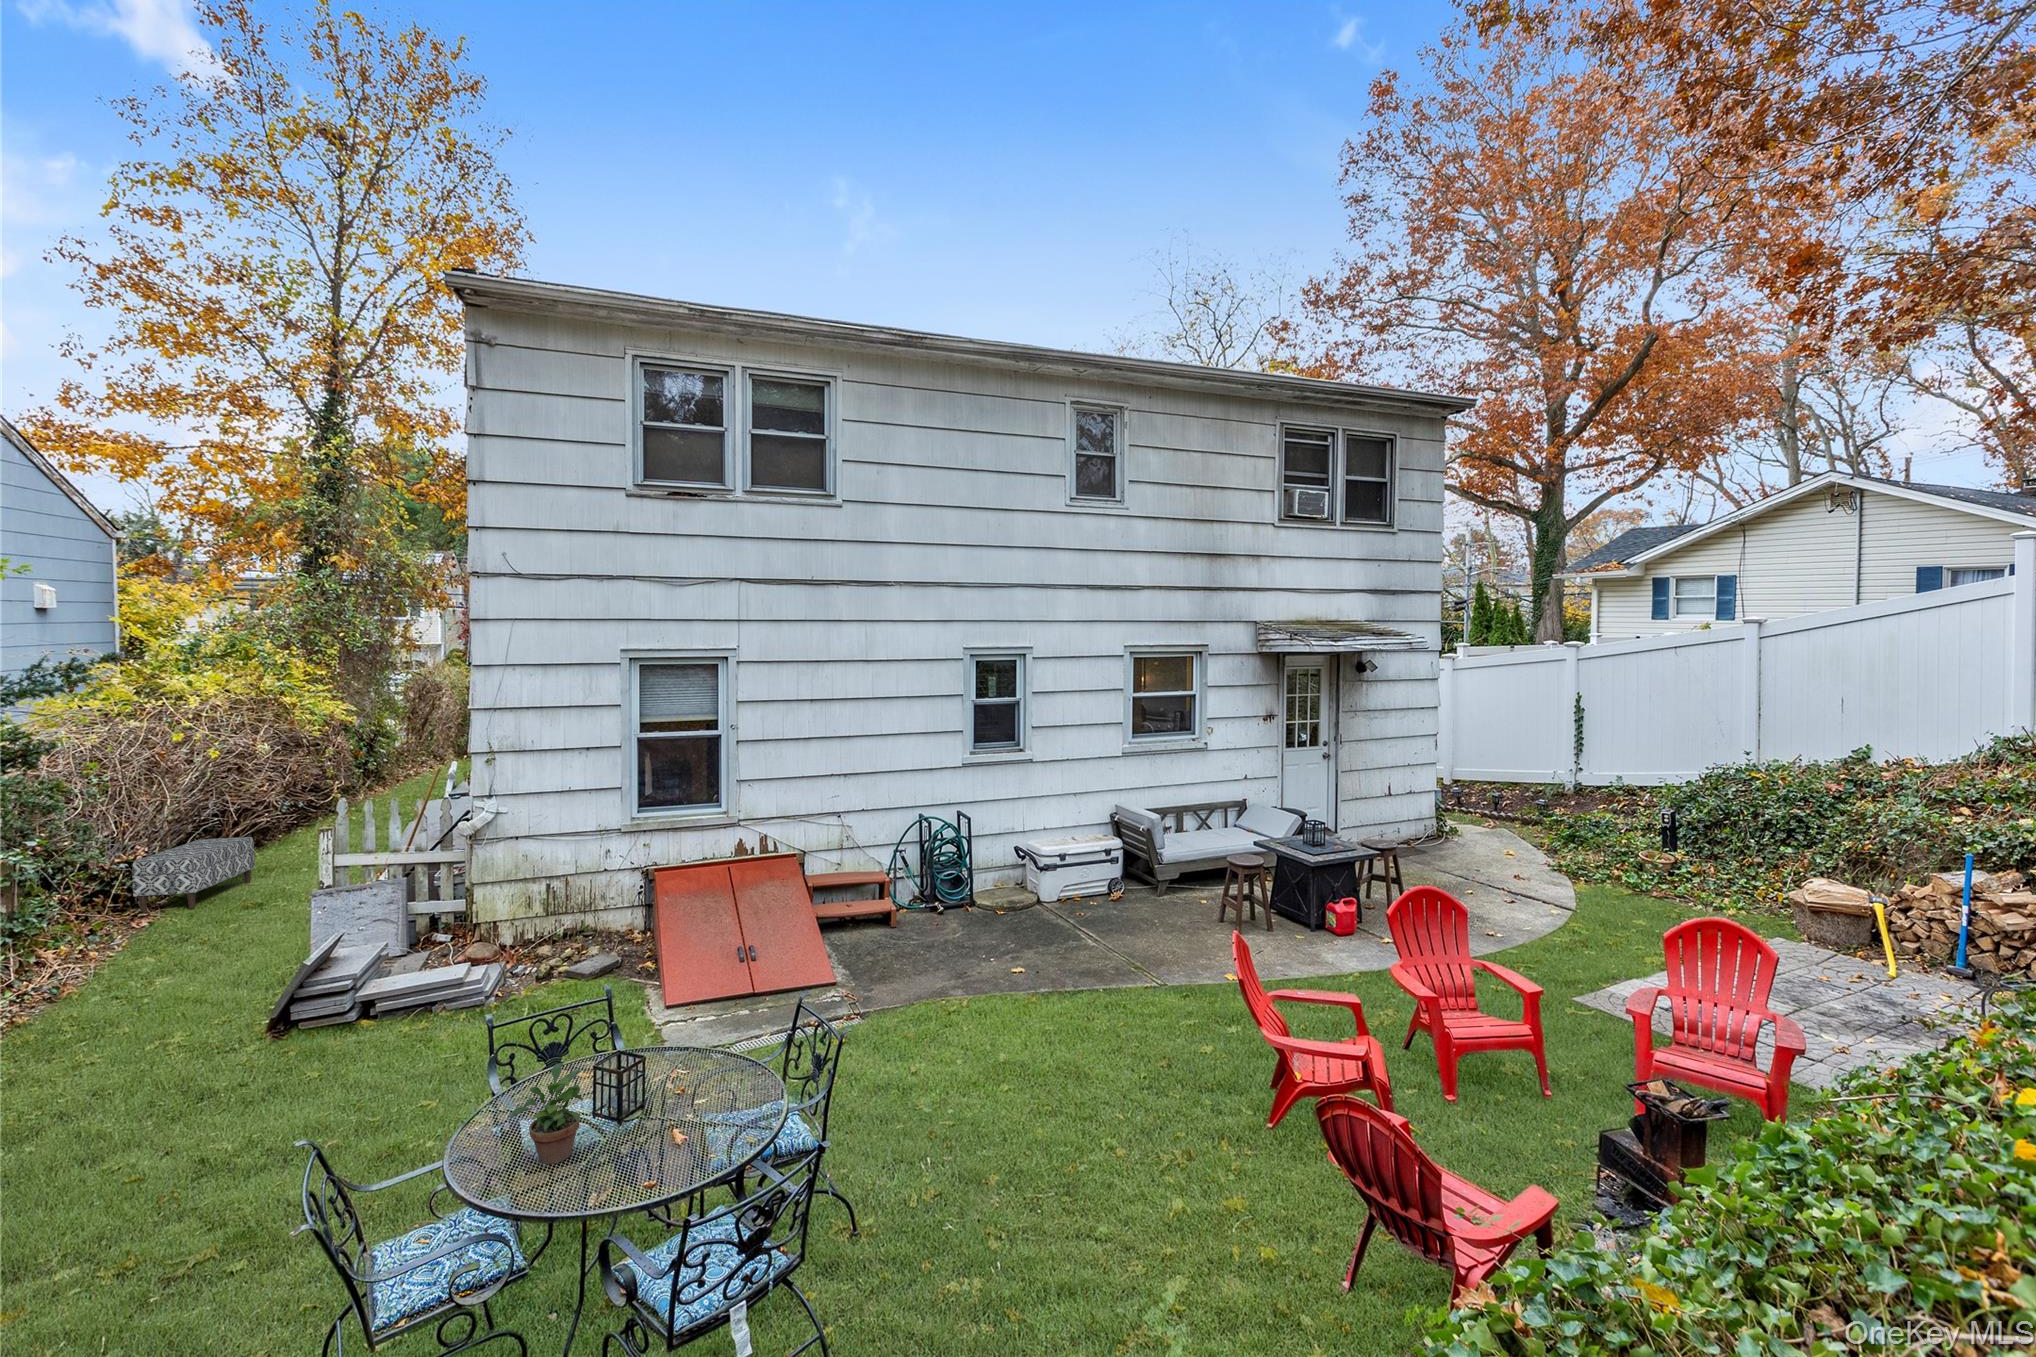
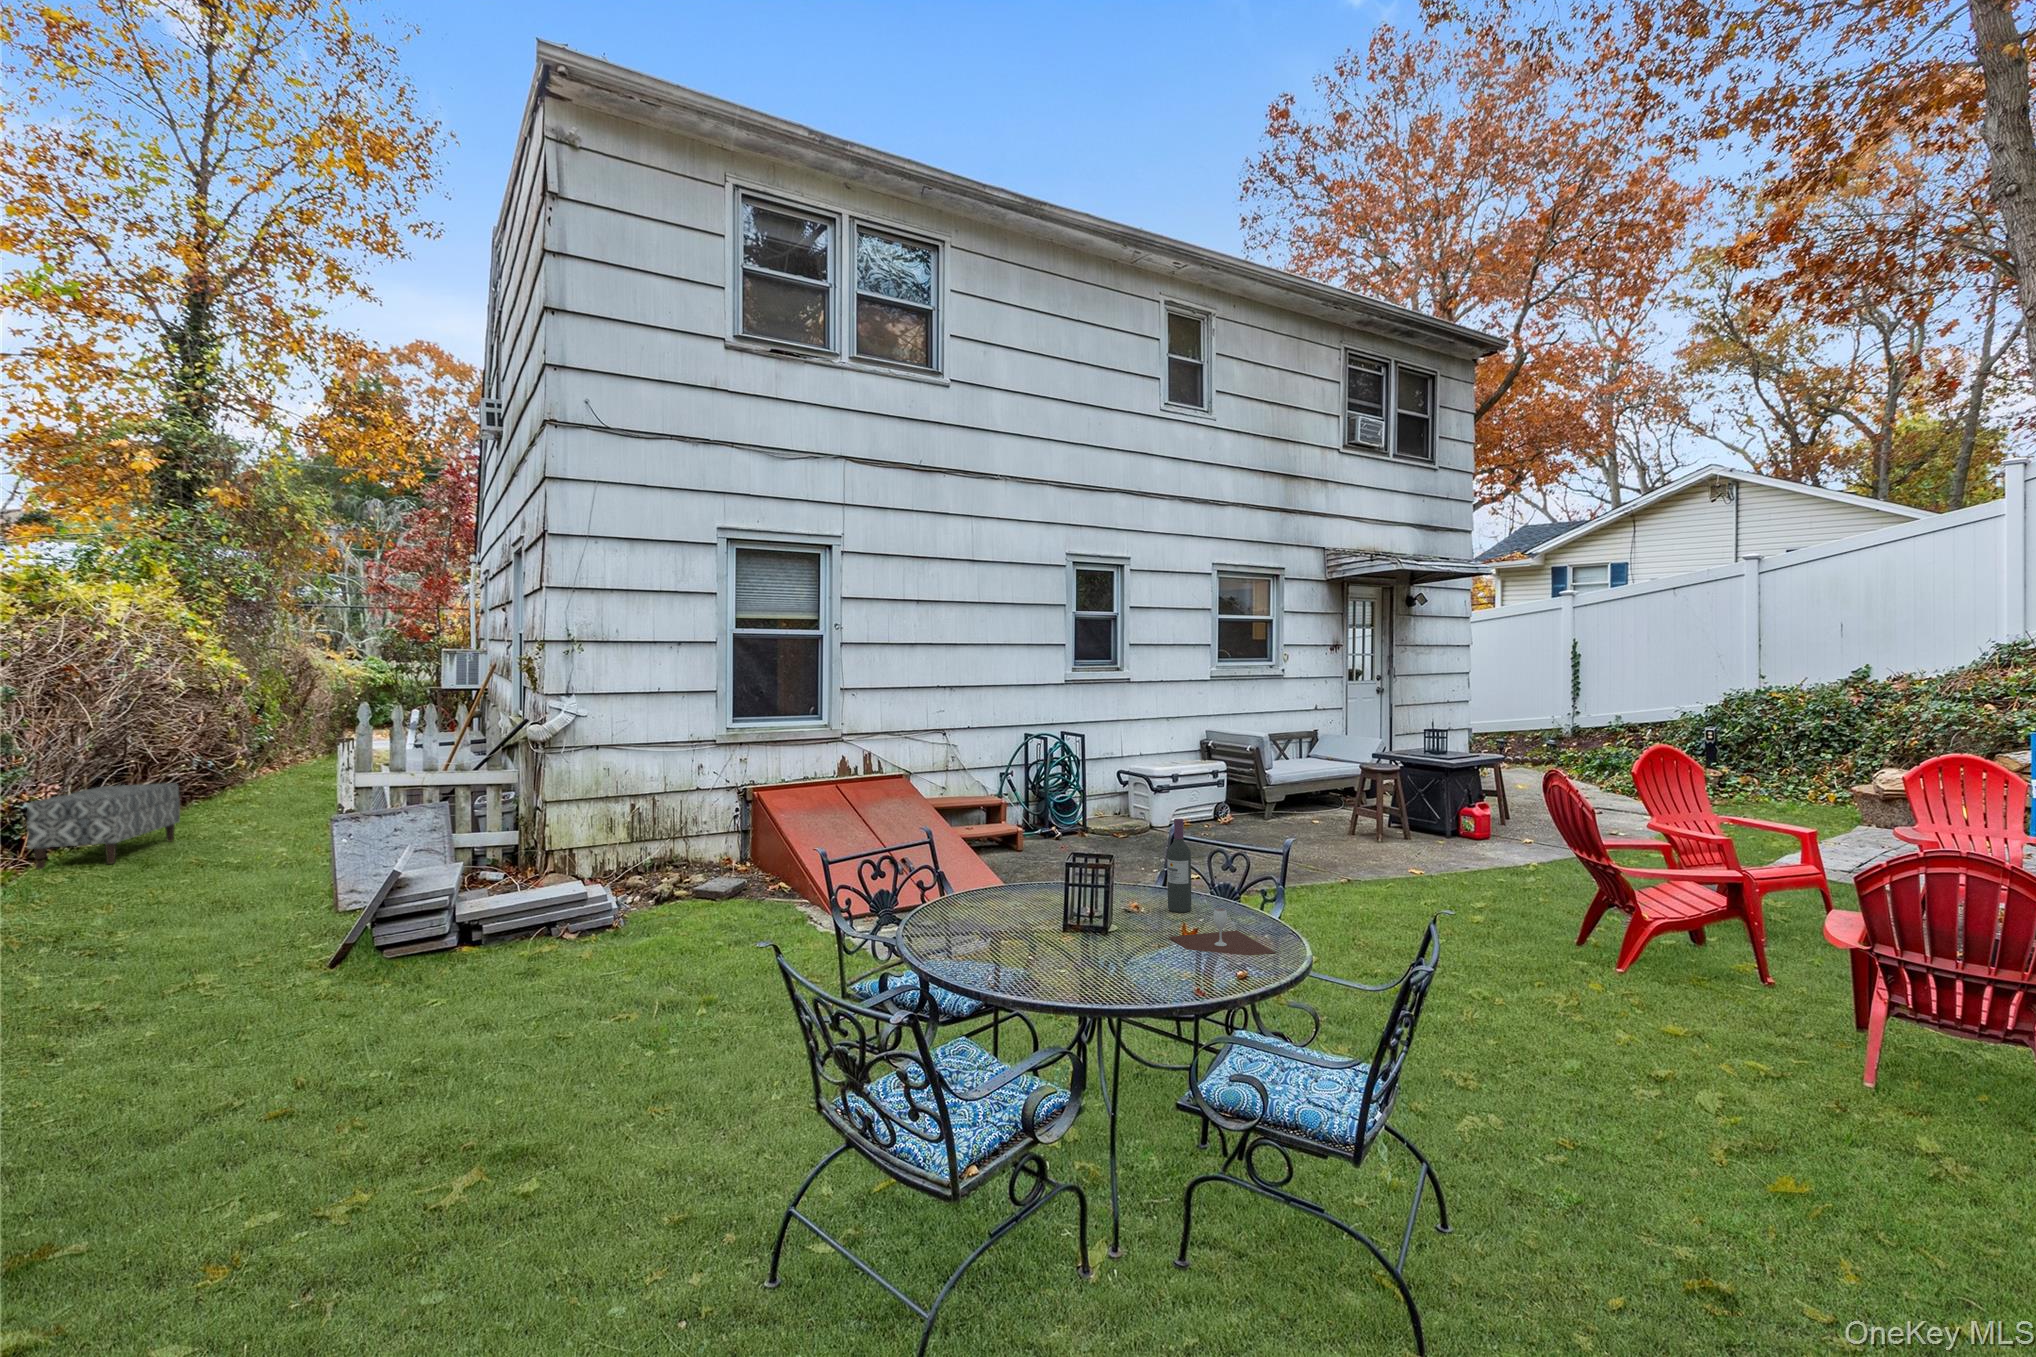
wine bottle: none [707,1015,726,1089] -> present [1167,819,1192,912]
potted plant: present [510,1063,583,1164] -> none [1063,850,1151,973]
wine glass: none [632,1108,708,1154] -> present [1169,908,1275,955]

